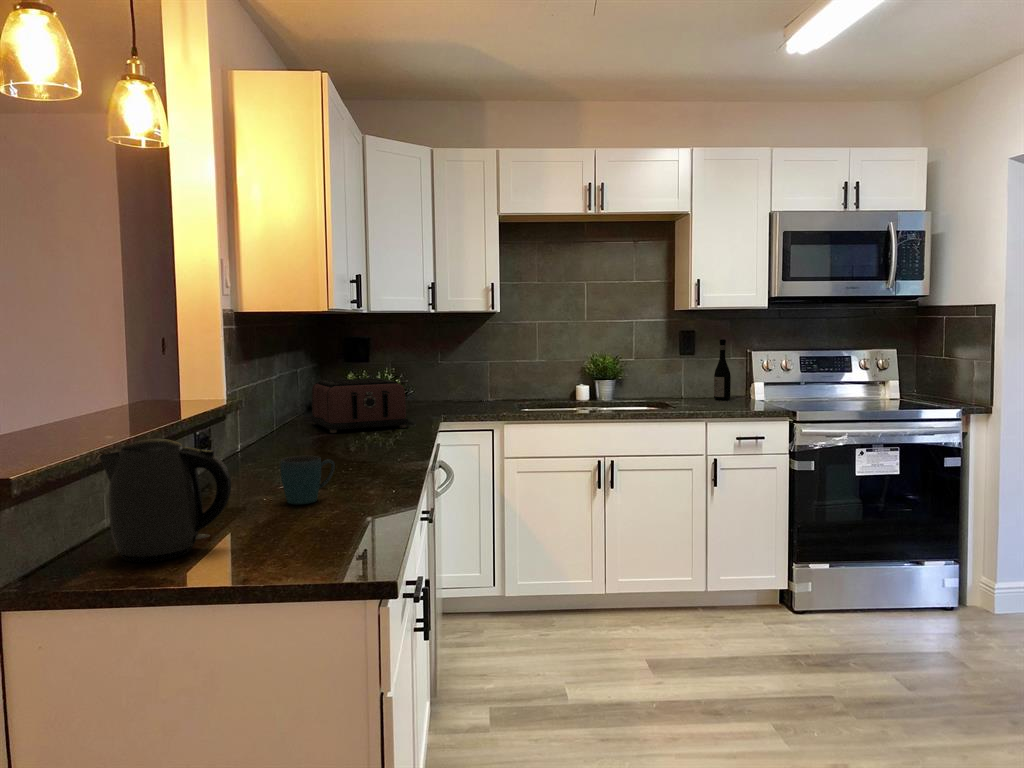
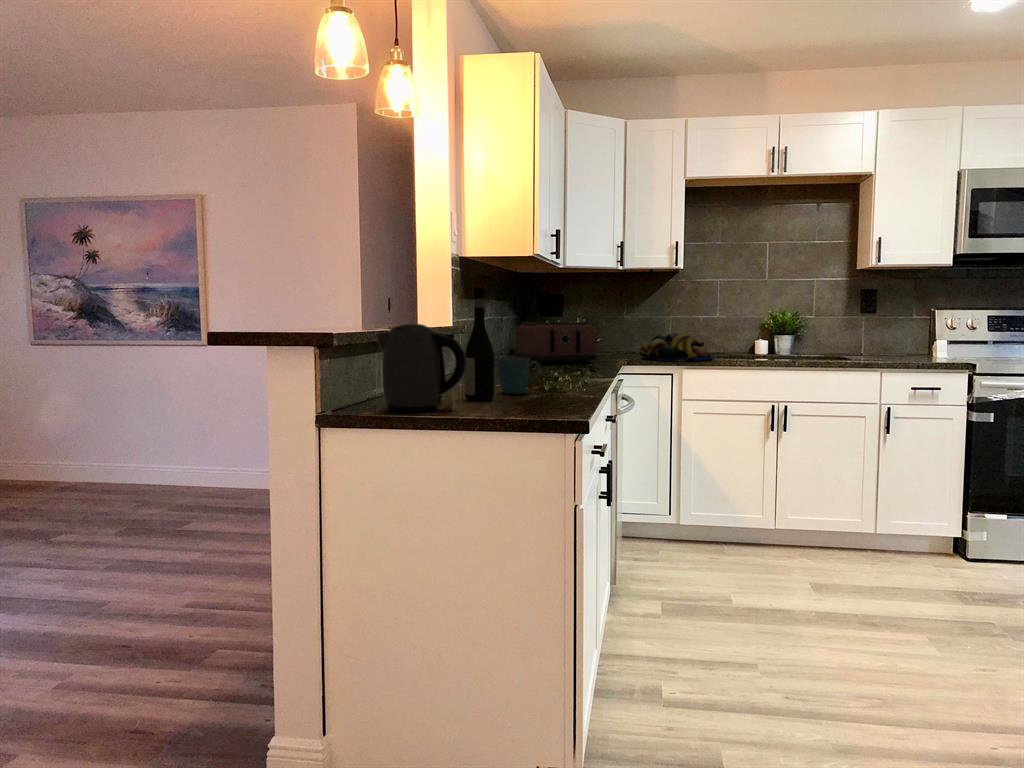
wine bottle: present [714,339,731,400] -> present [465,288,494,400]
fruit bowl: none [456,385,538,420] -> present [639,333,714,361]

